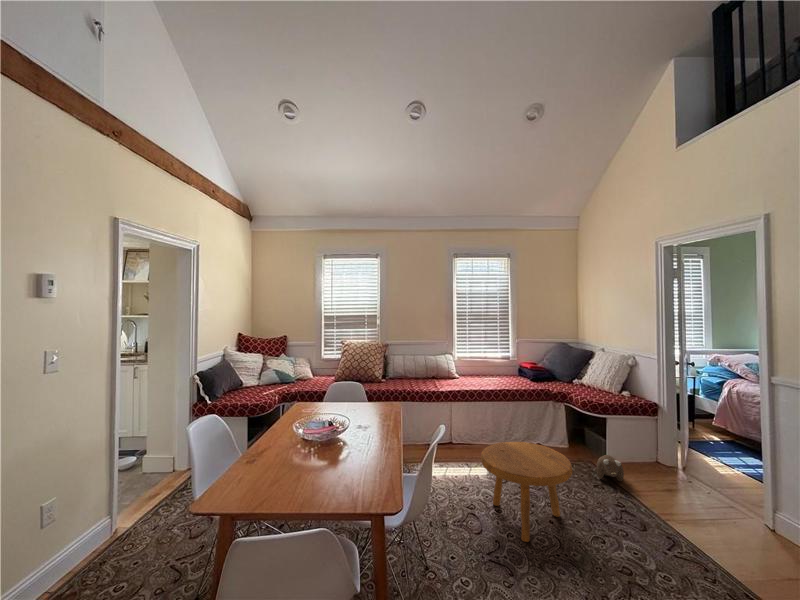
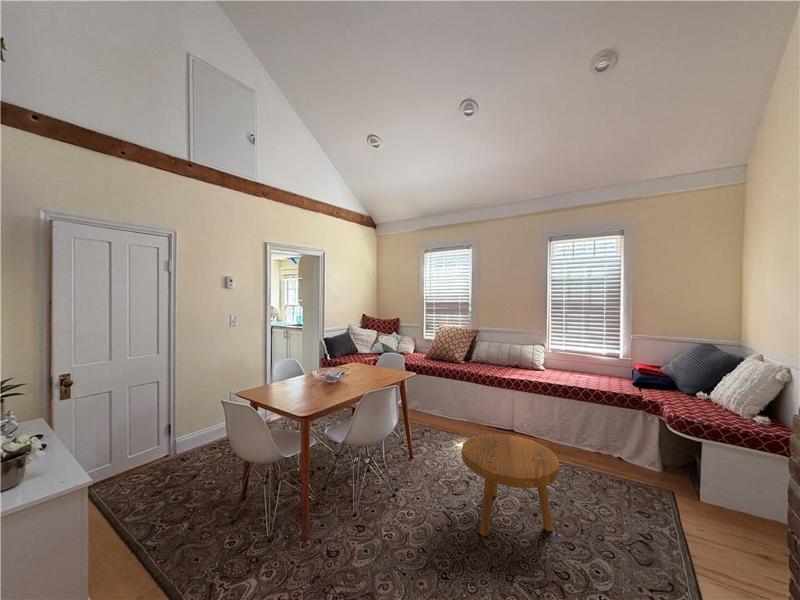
plush toy: present [597,455,624,481] -> none [658,492,701,533]

